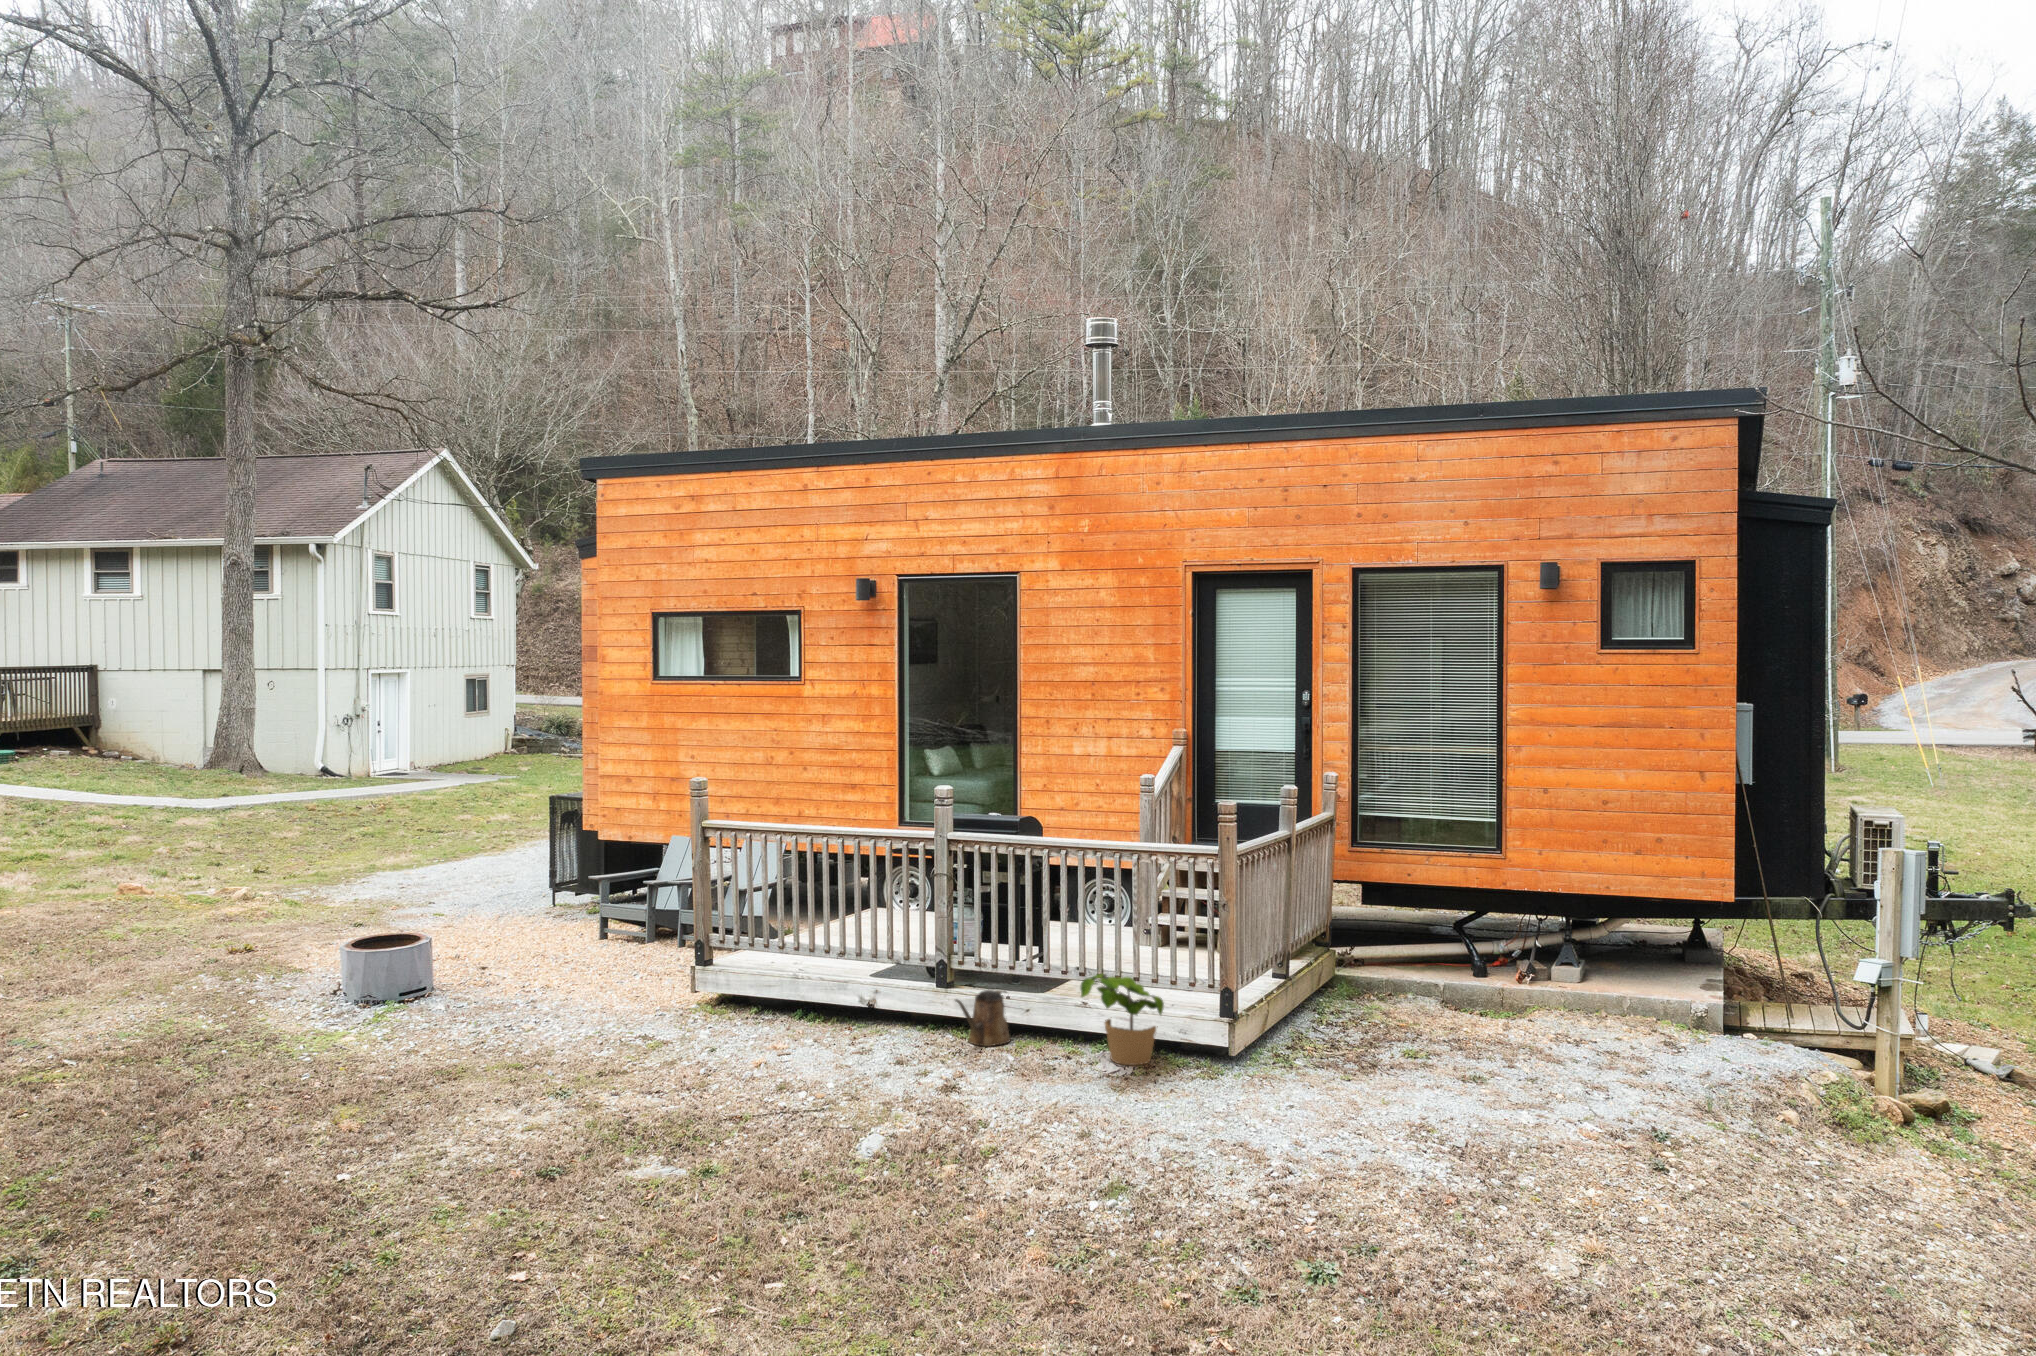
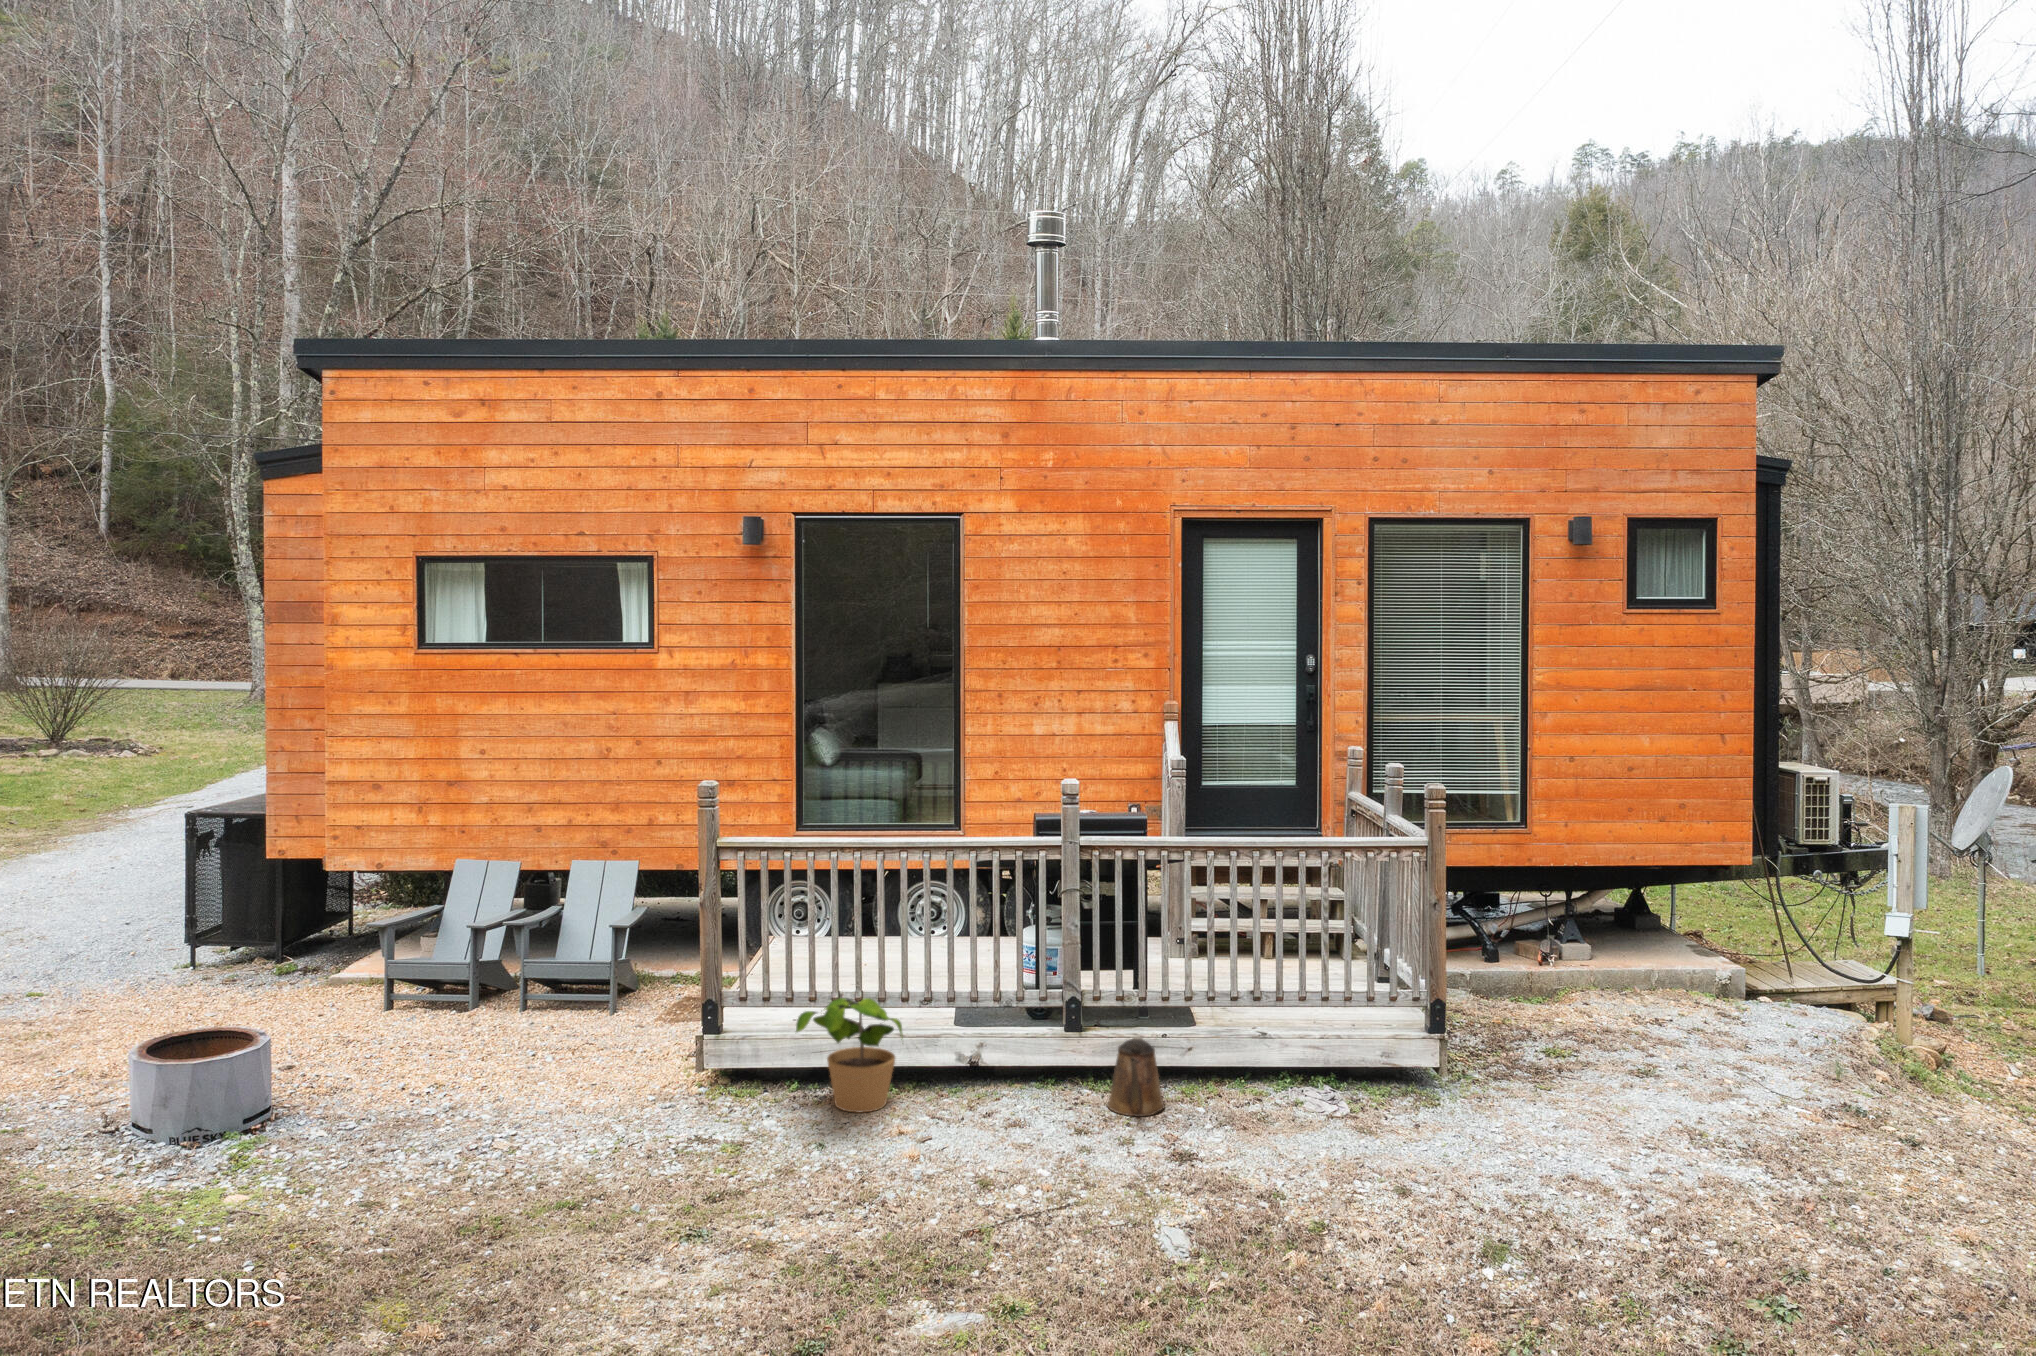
potted plant: present [1080,974,1164,1065] -> present [796,998,903,1113]

